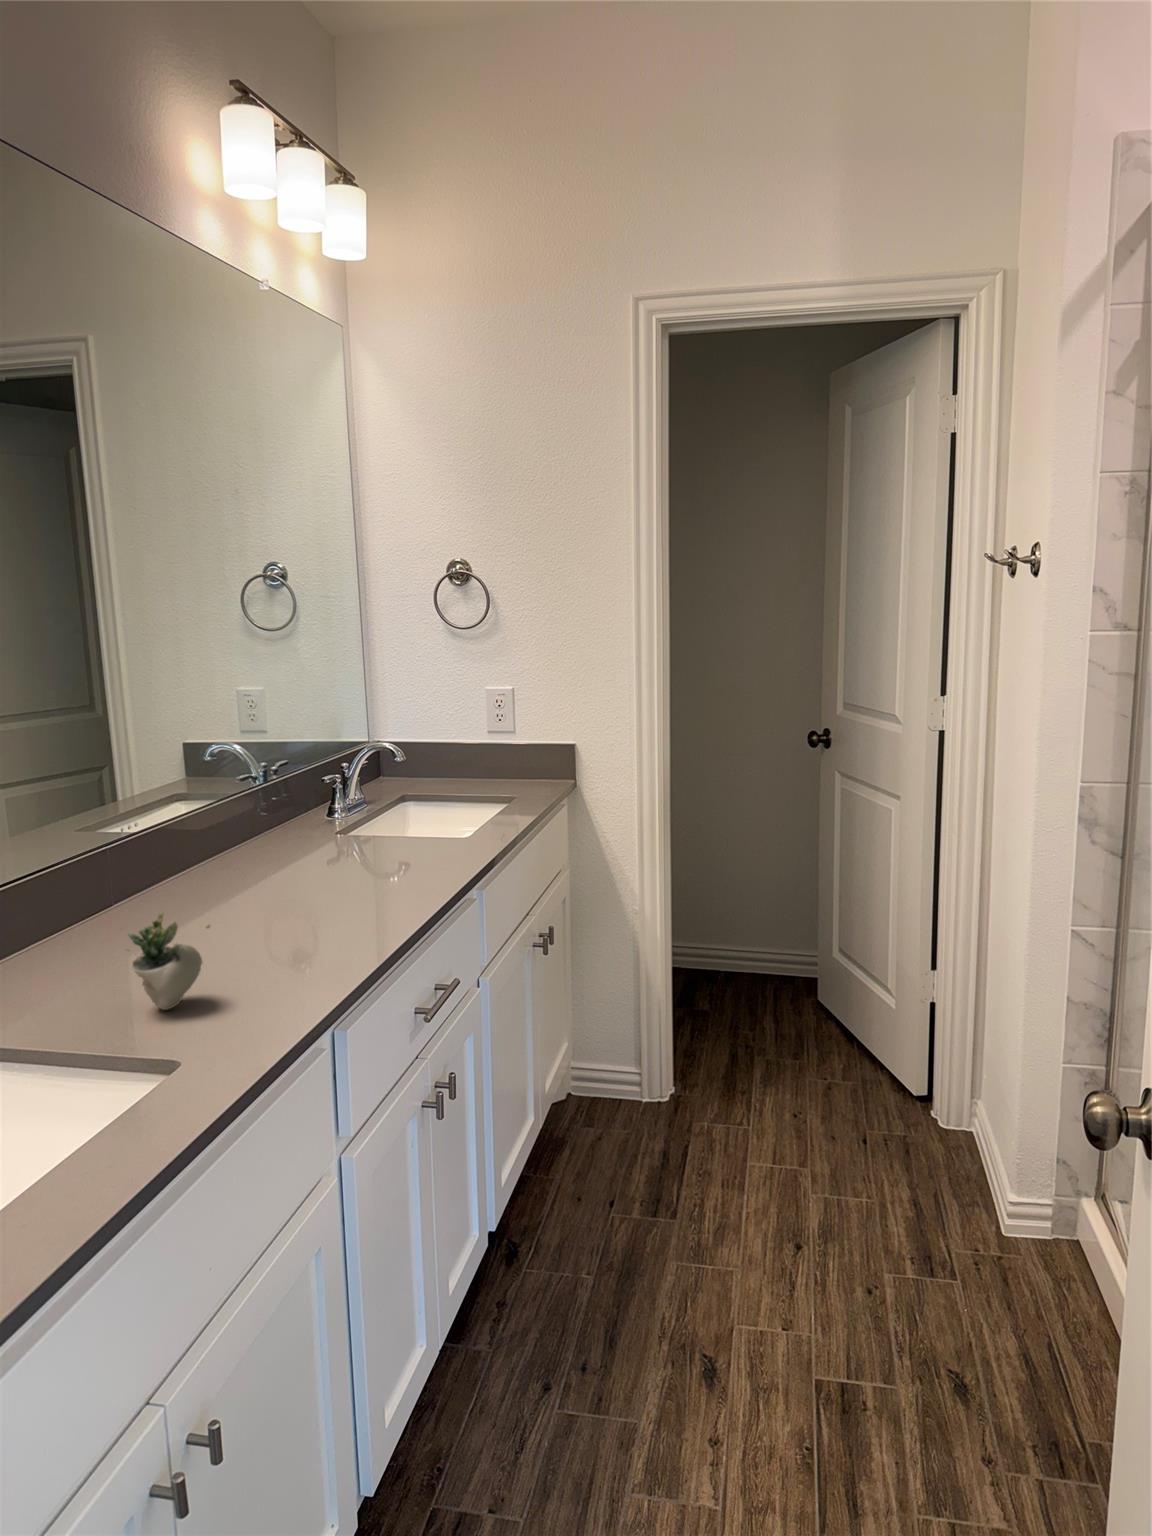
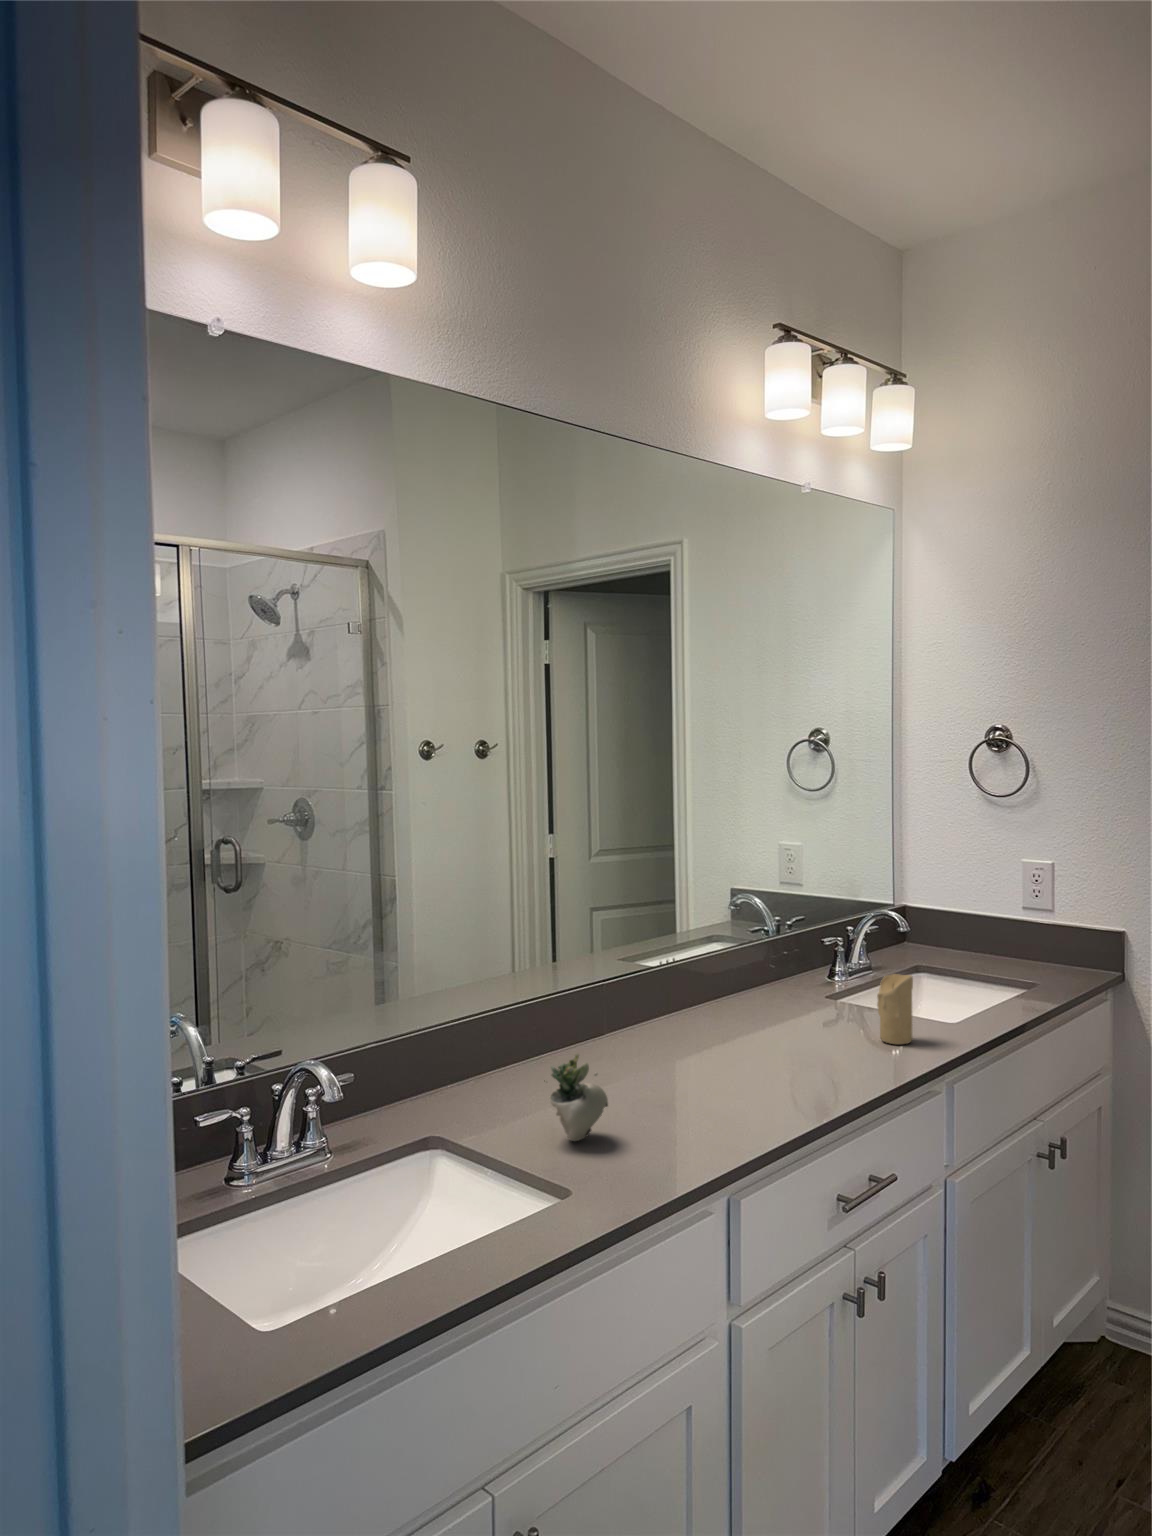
candle: none [410,796,444,864] -> present [877,974,913,1044]

